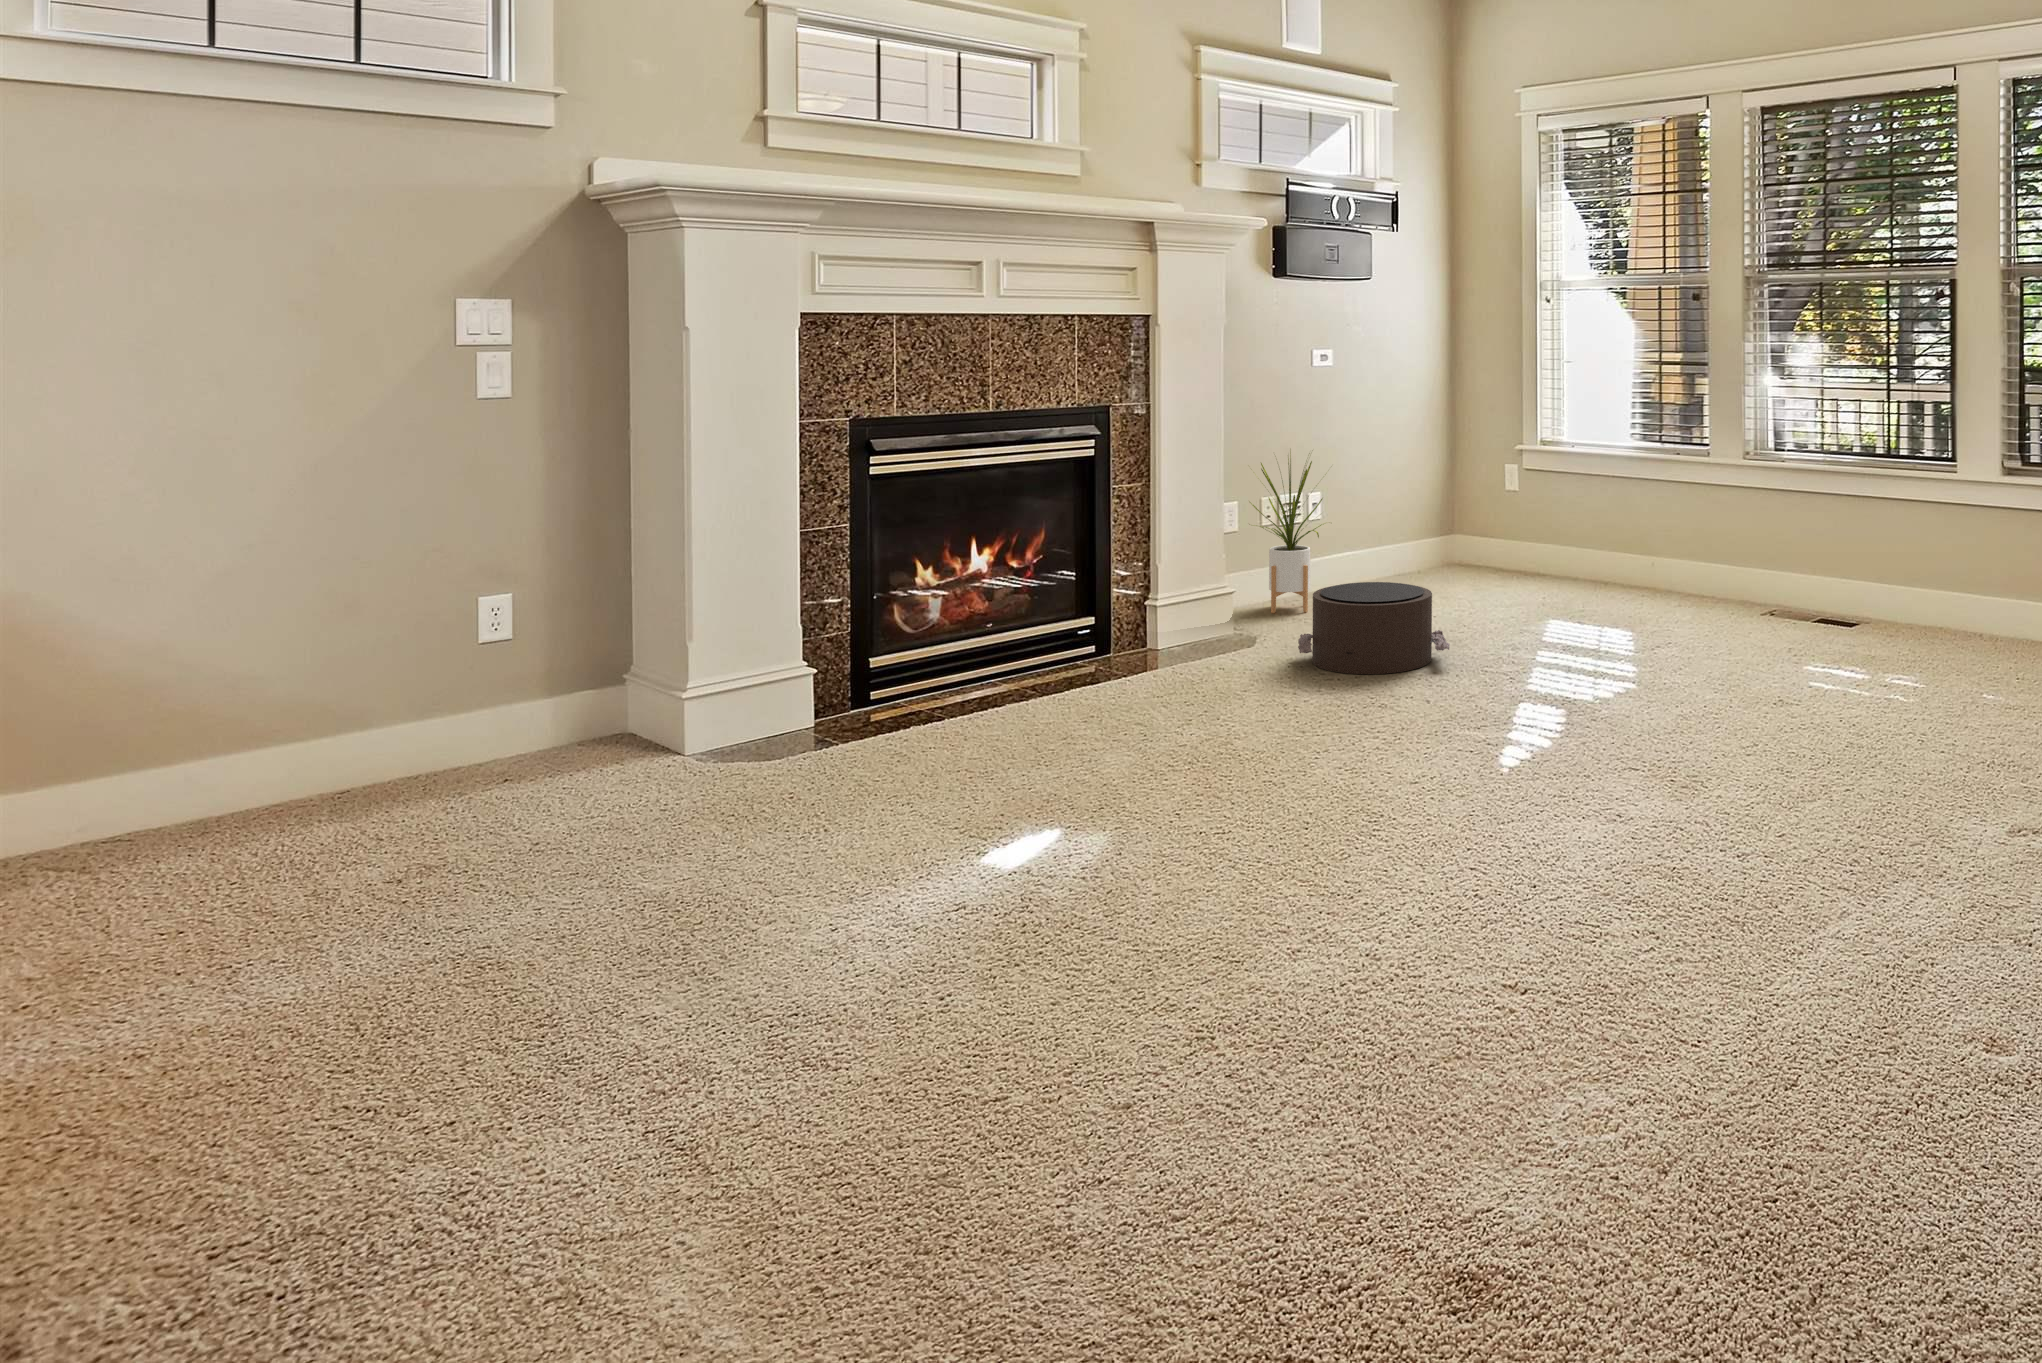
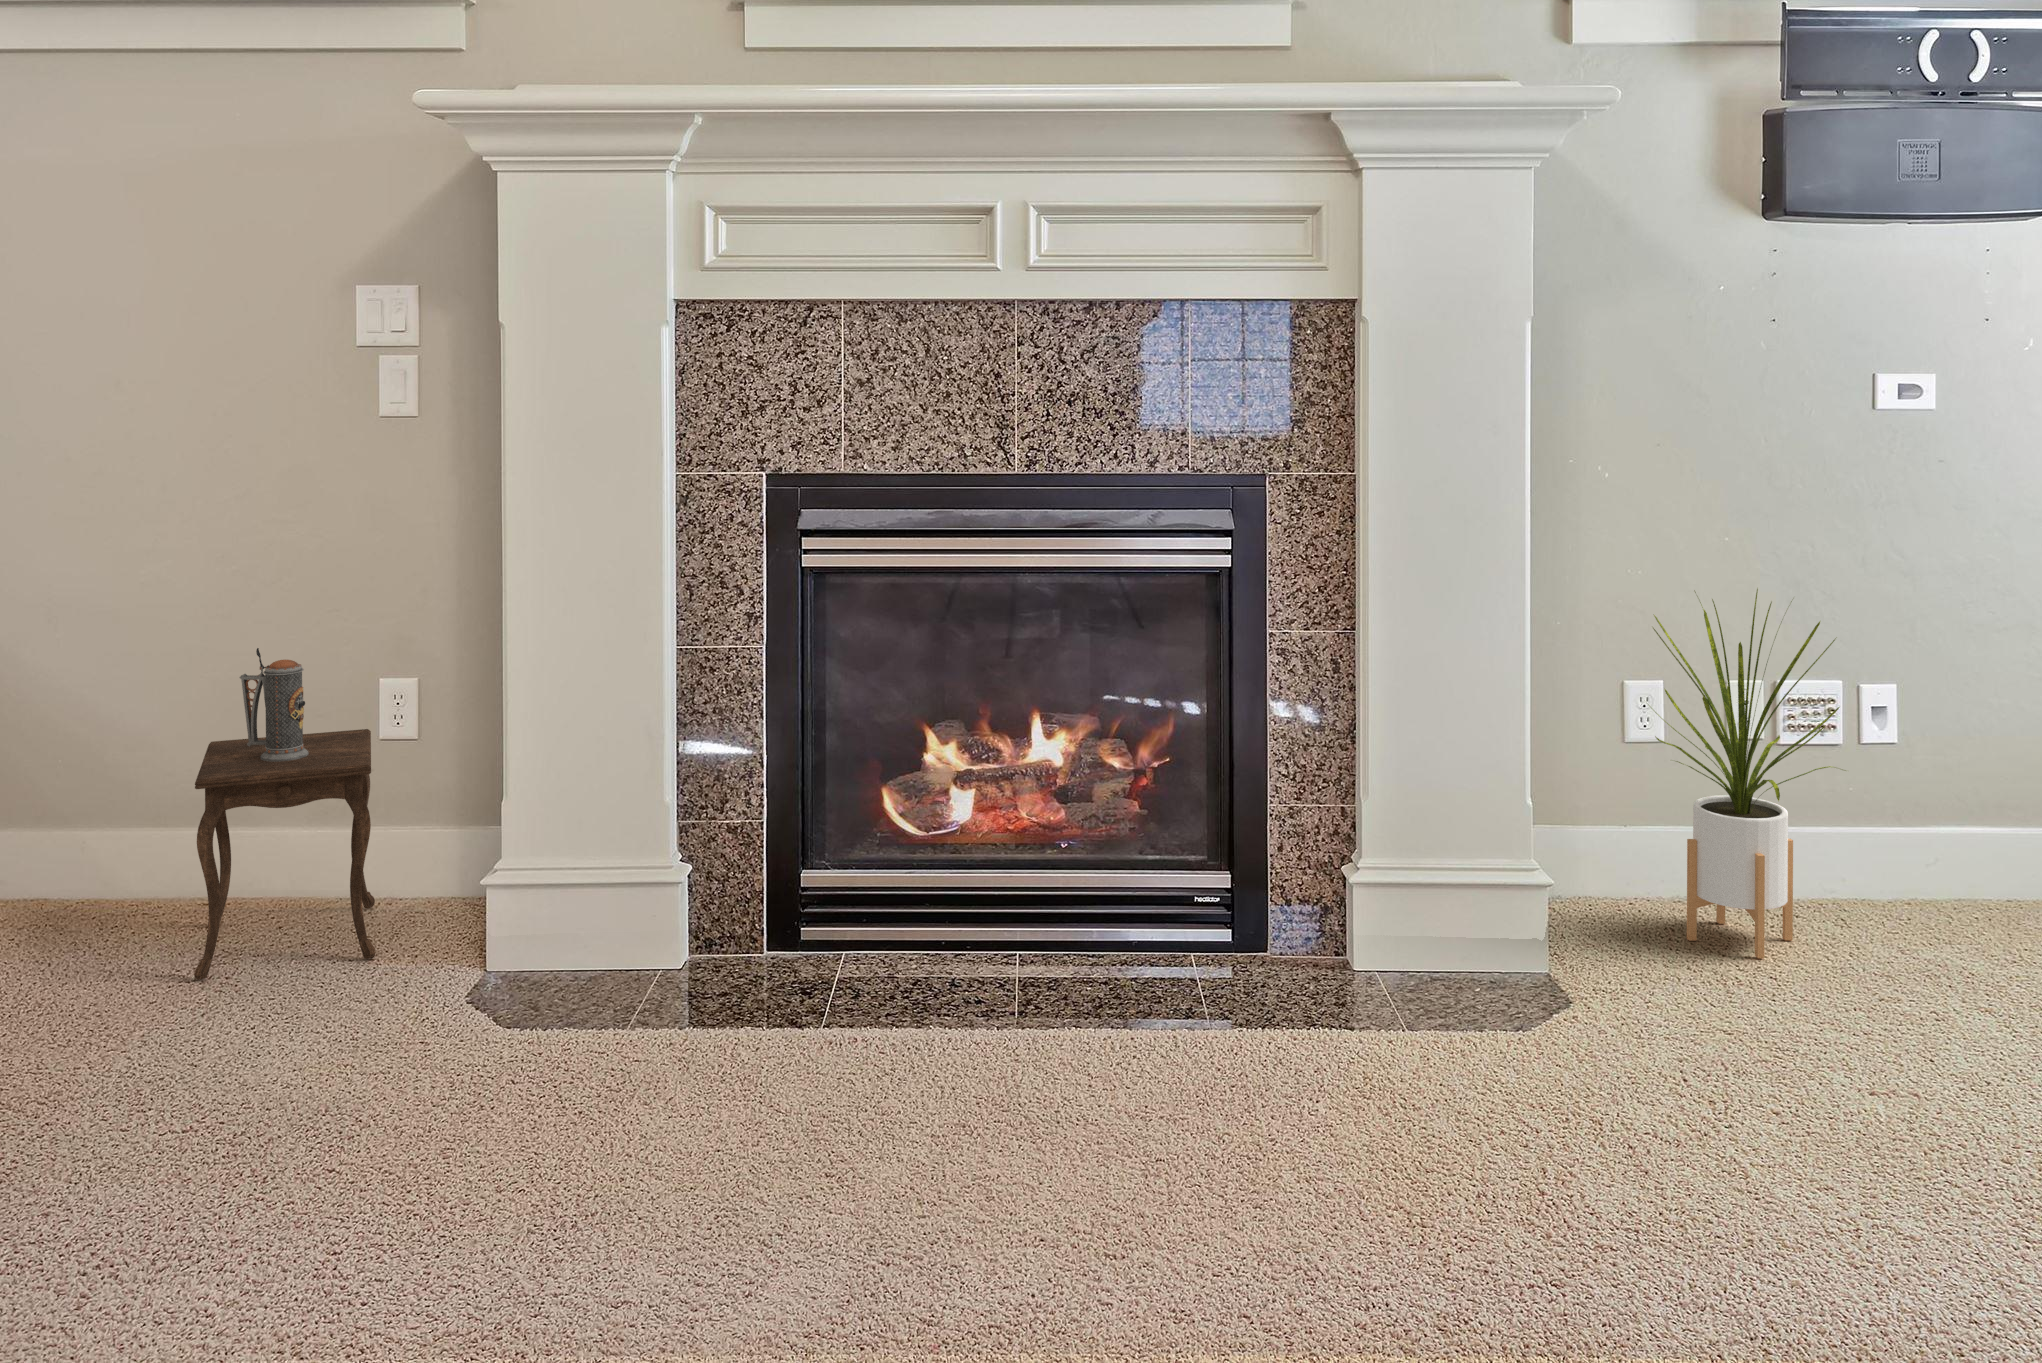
side table: none [419,564,621,801] -> present [194,648,376,980]
pouf: present [1298,582,1450,674] -> none [1456,939,1883,1233]

